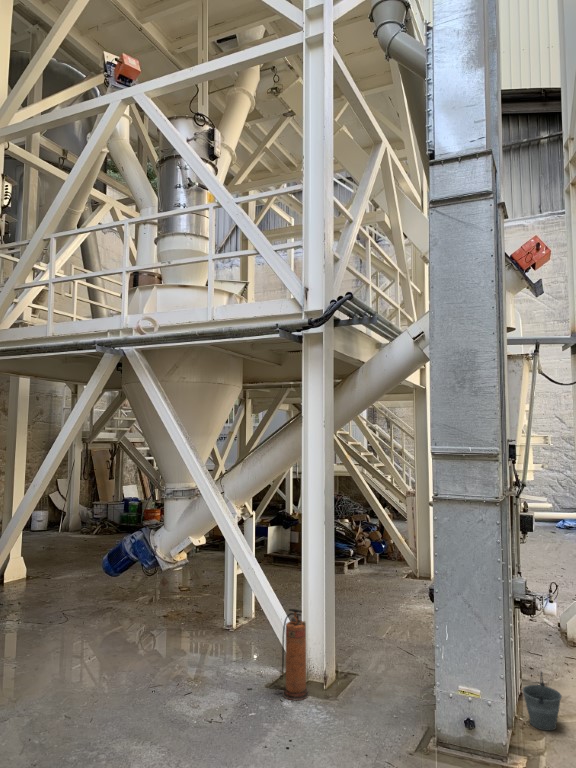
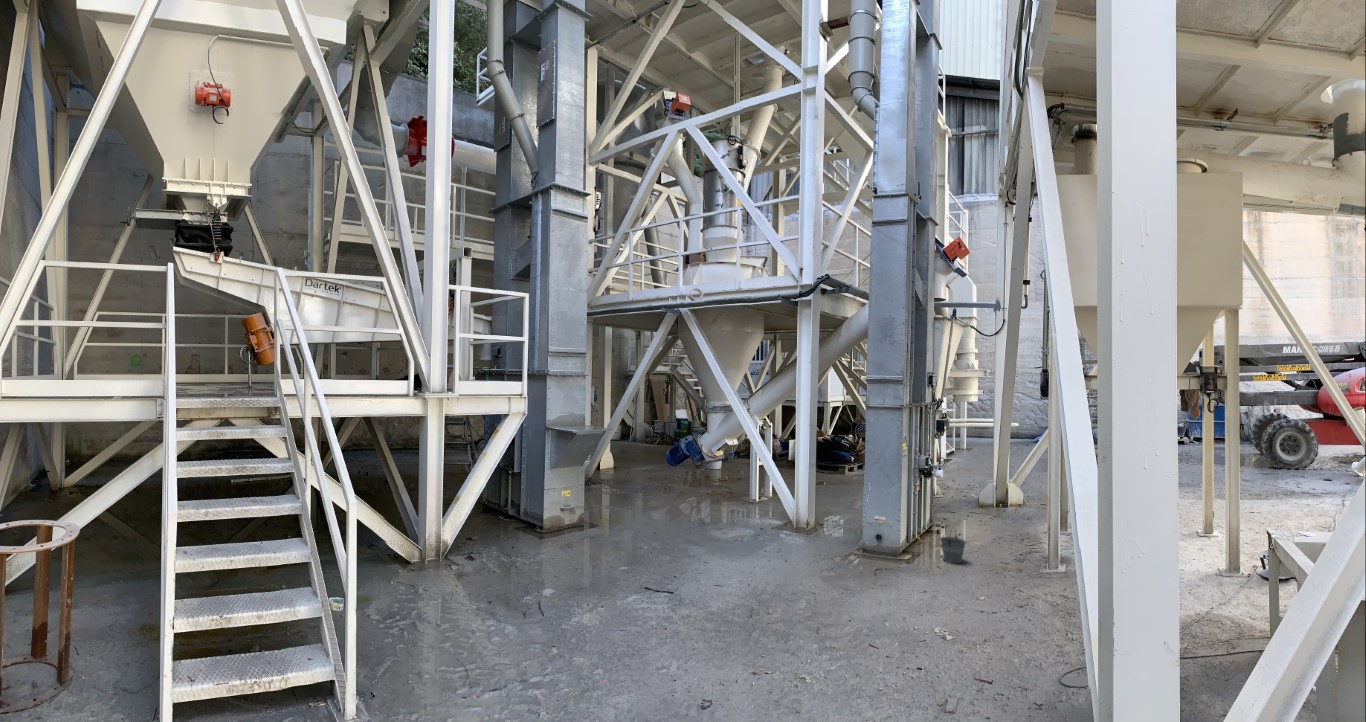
fire extinguisher: present [280,609,309,701] -> none [780,480,799,536]

